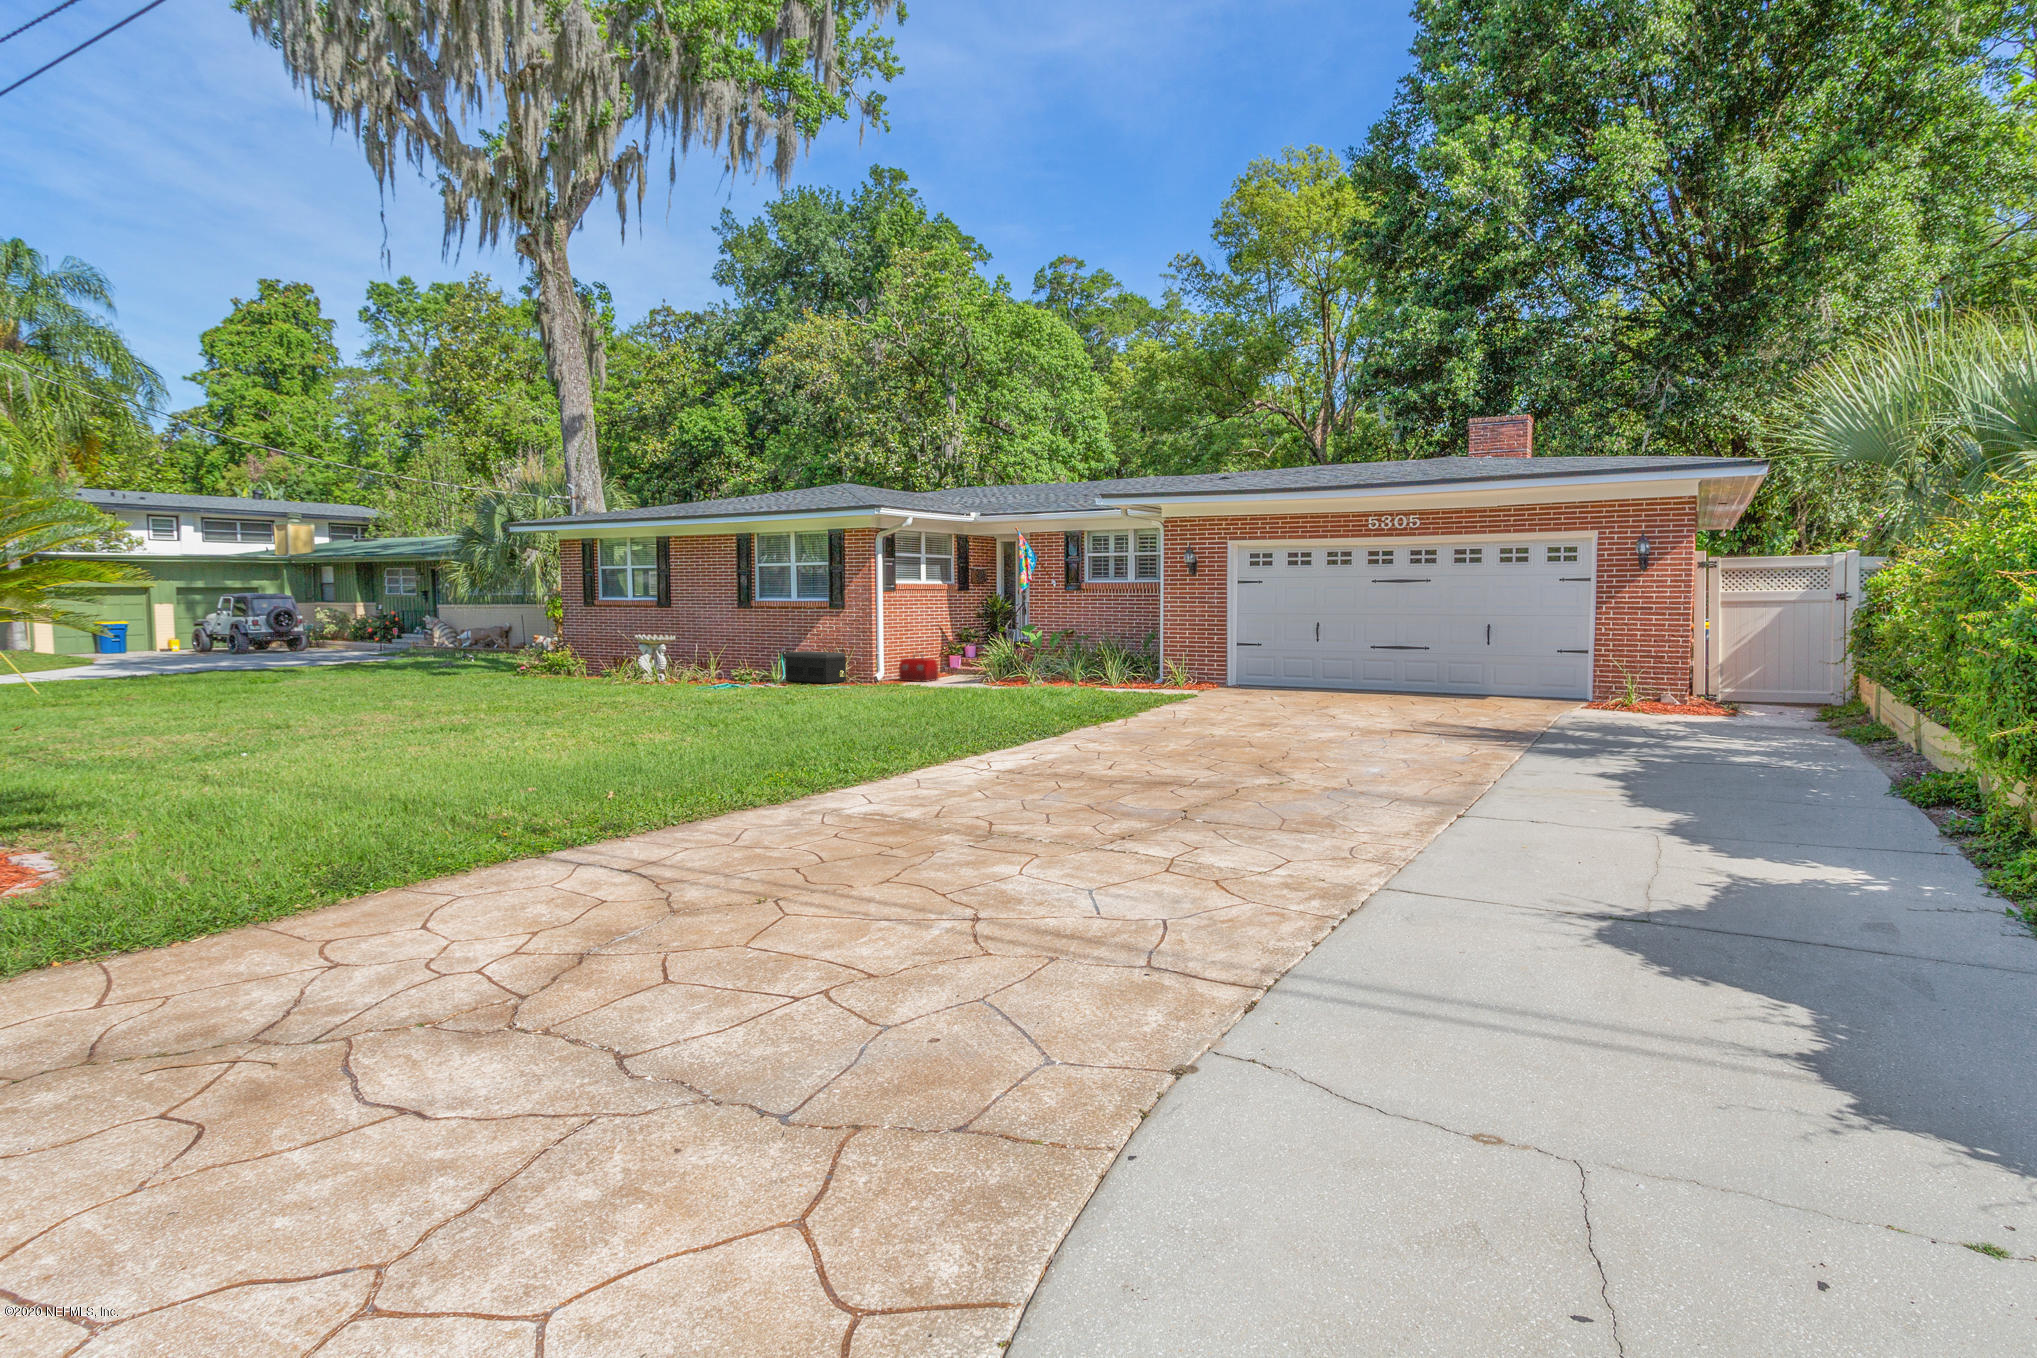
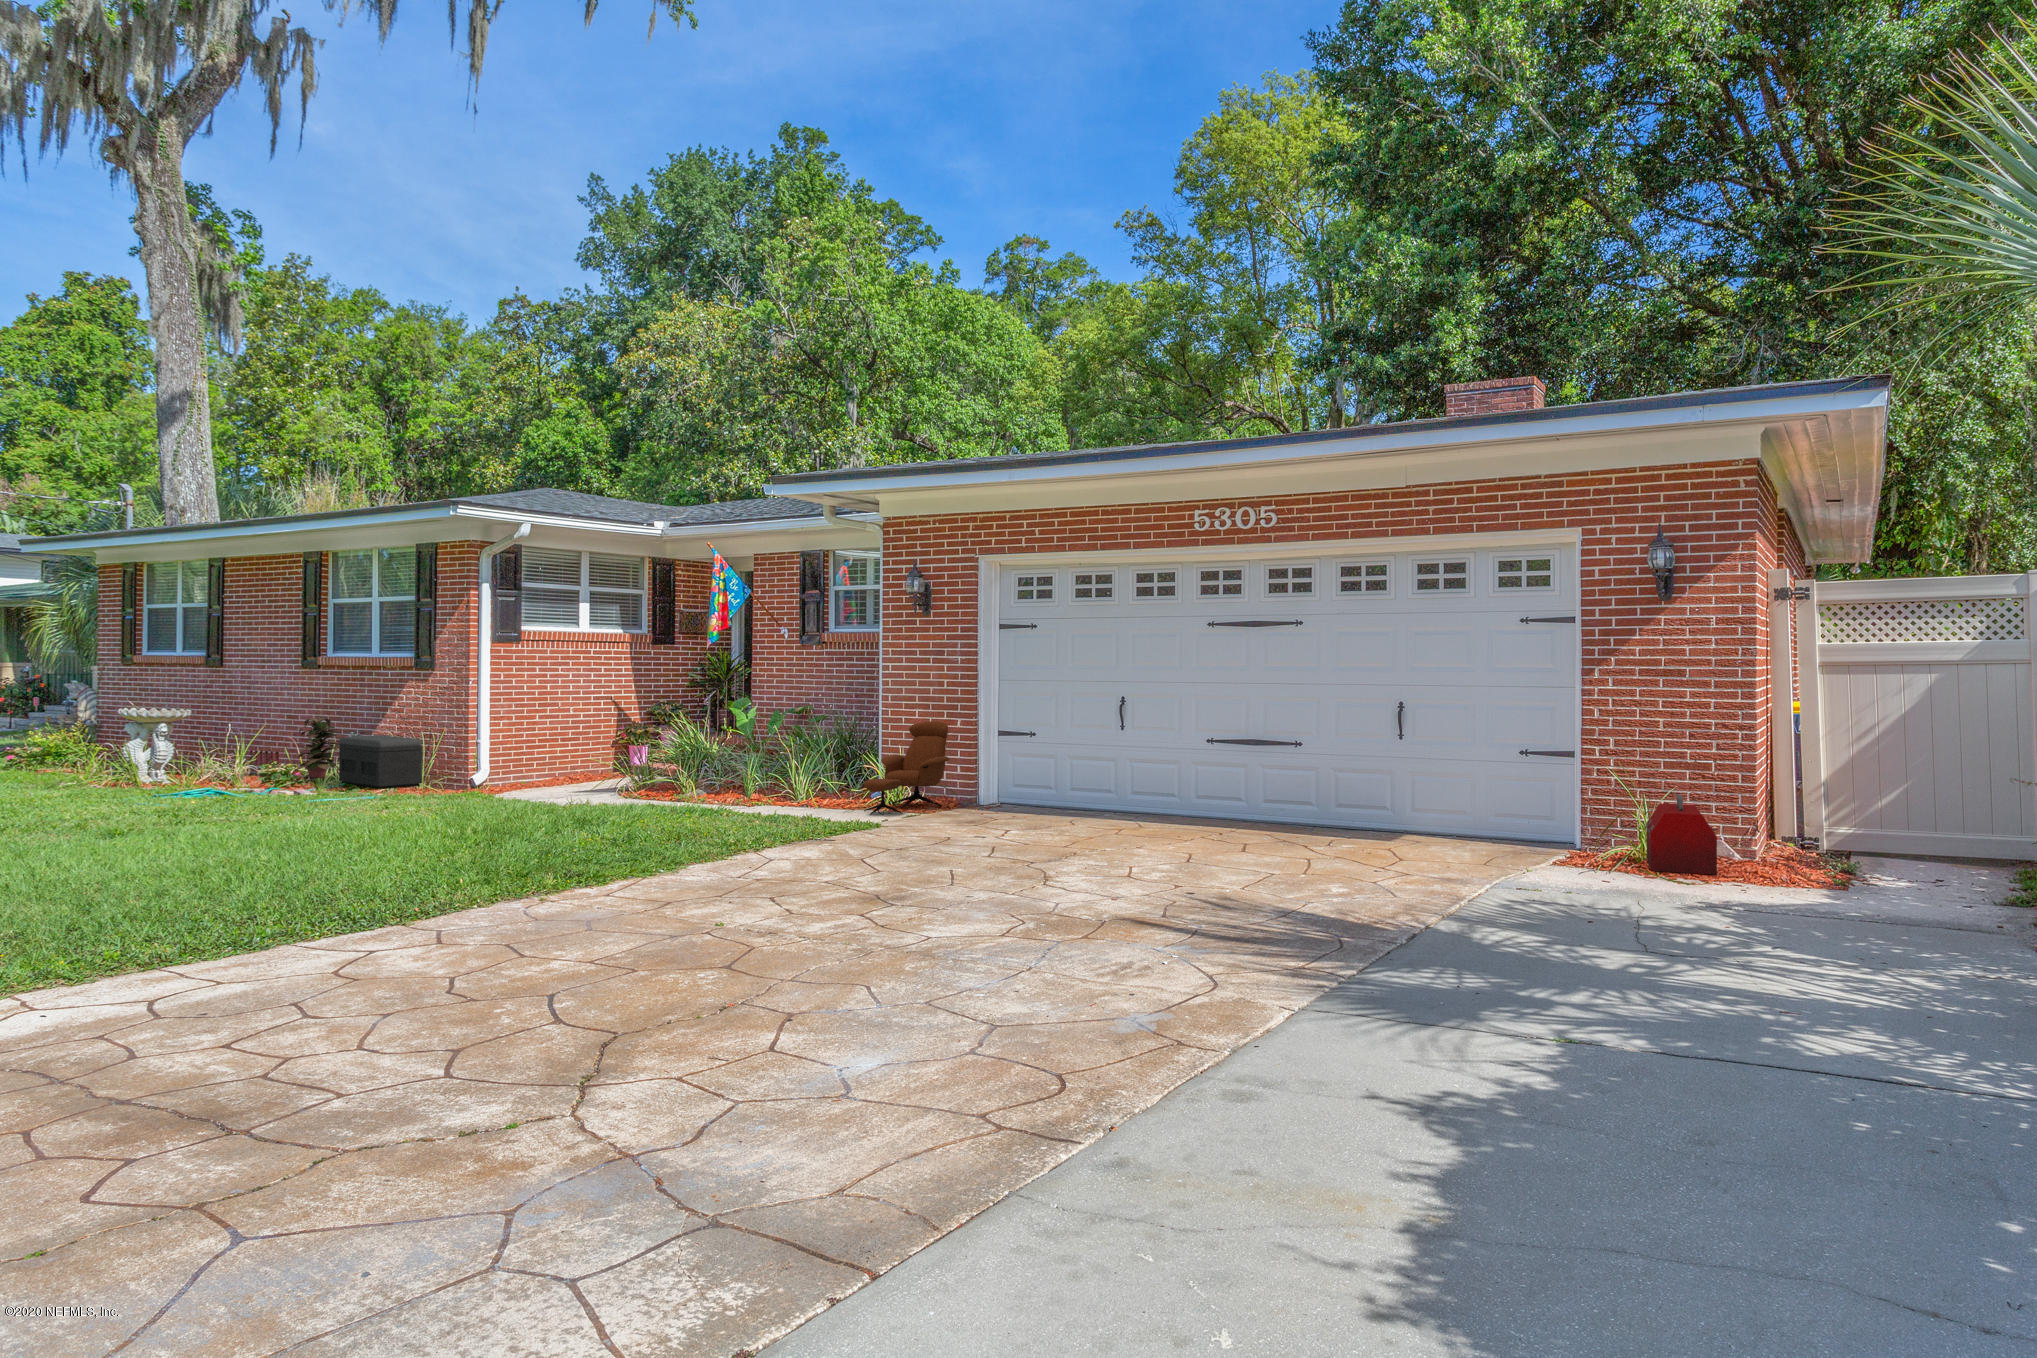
lounge chair: none [1164,639,1207,693] -> present [864,722,949,815]
decorative plant: none [745,641,773,679] -> present [296,718,341,778]
toolbox: present [899,654,938,682] -> present [1646,795,1717,875]

